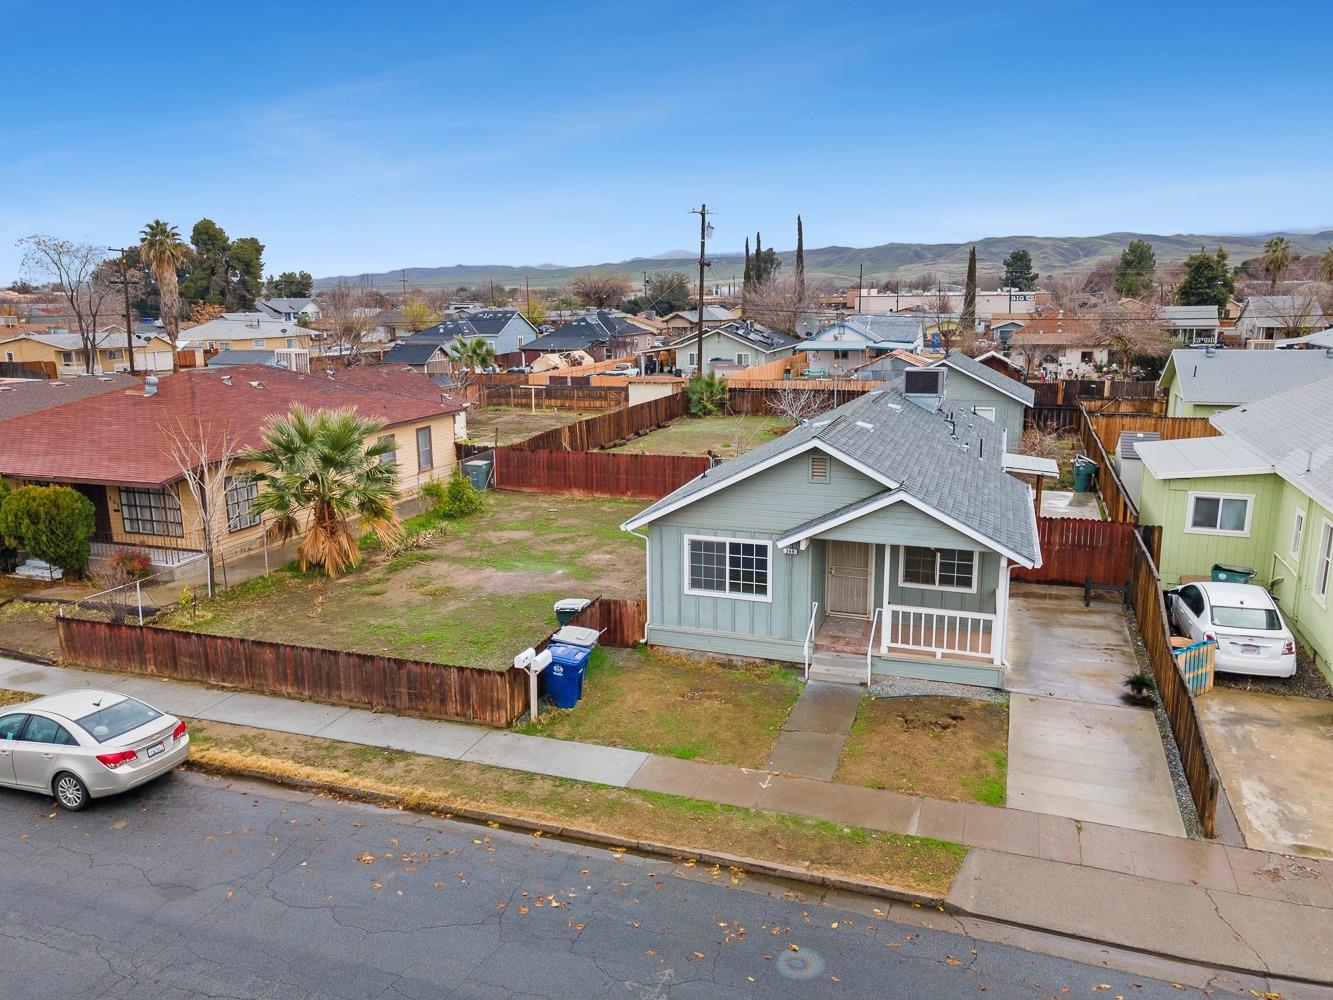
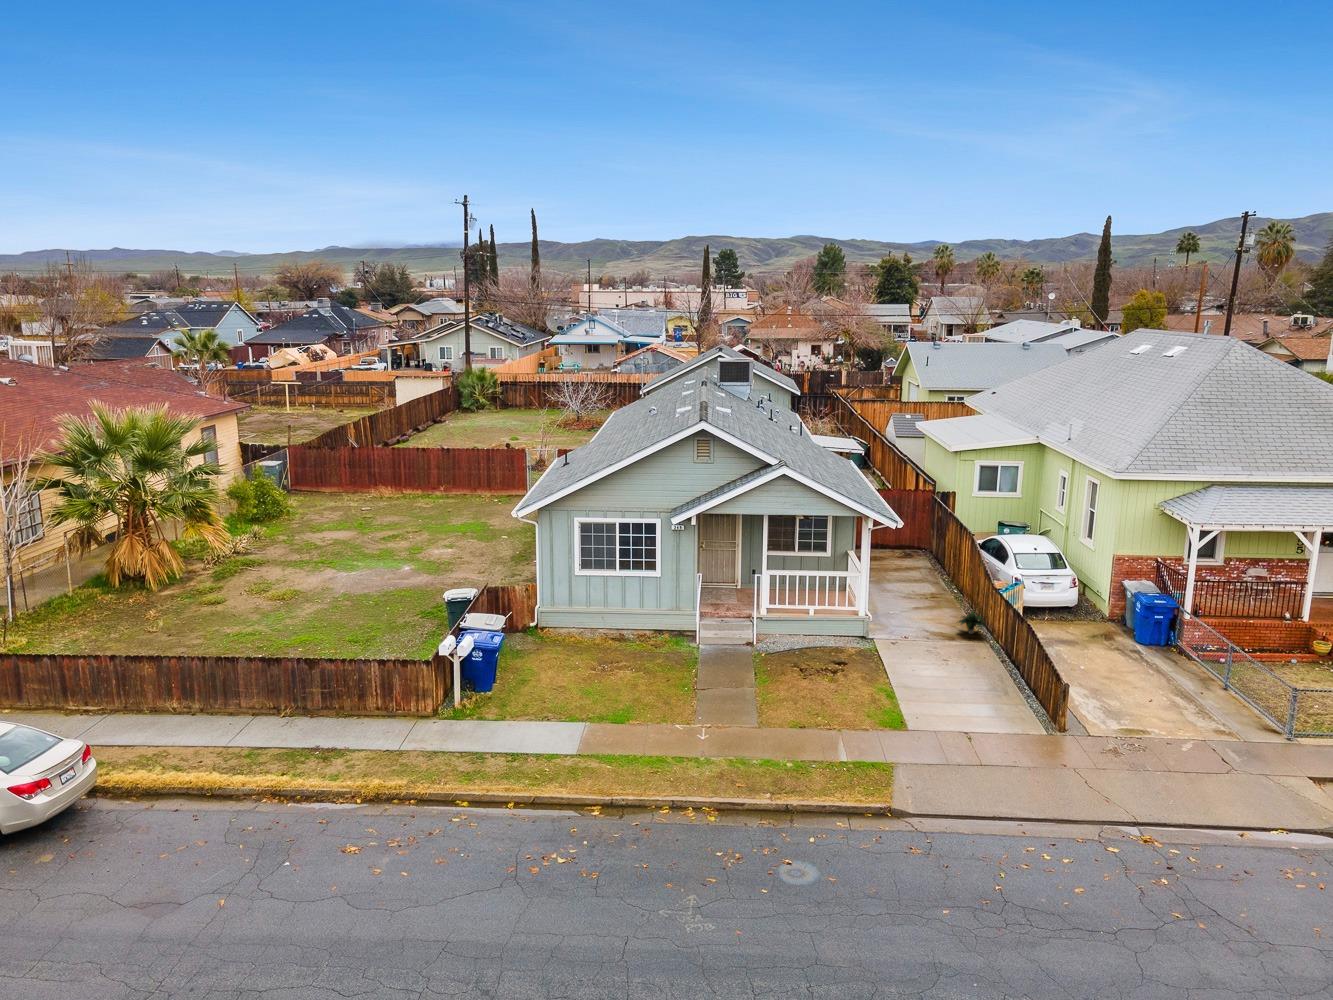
bench: present [1084,575,1132,610] -> none [899,537,938,565]

